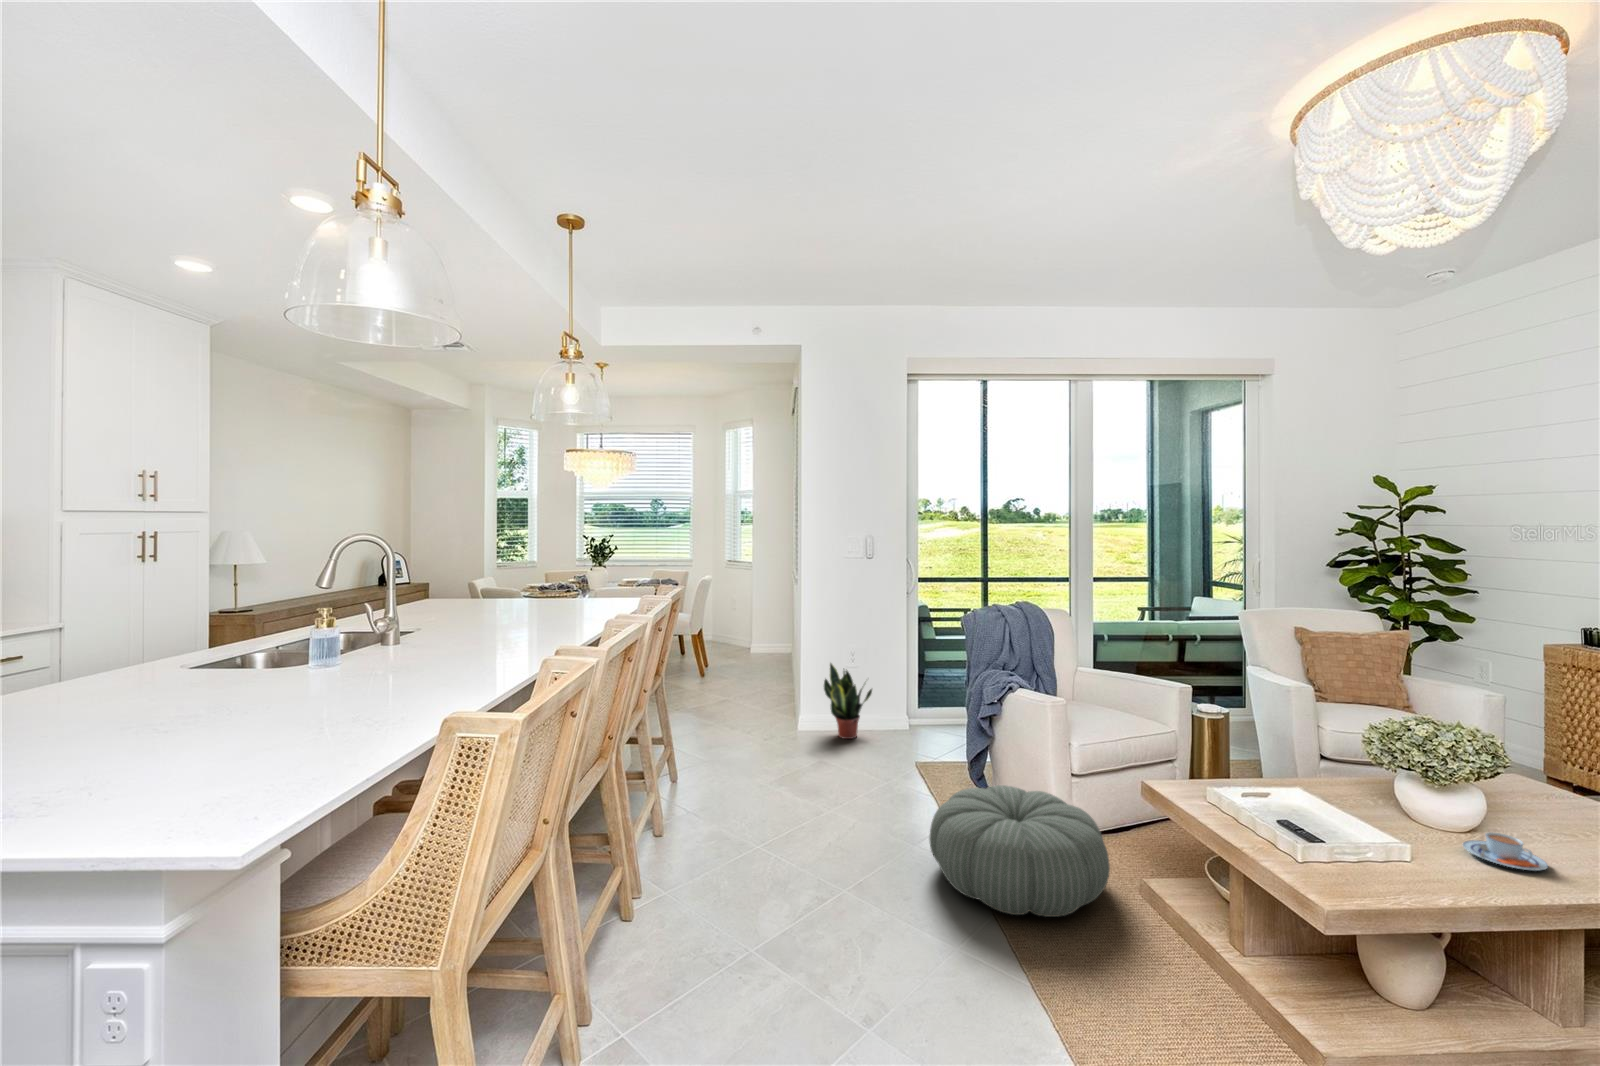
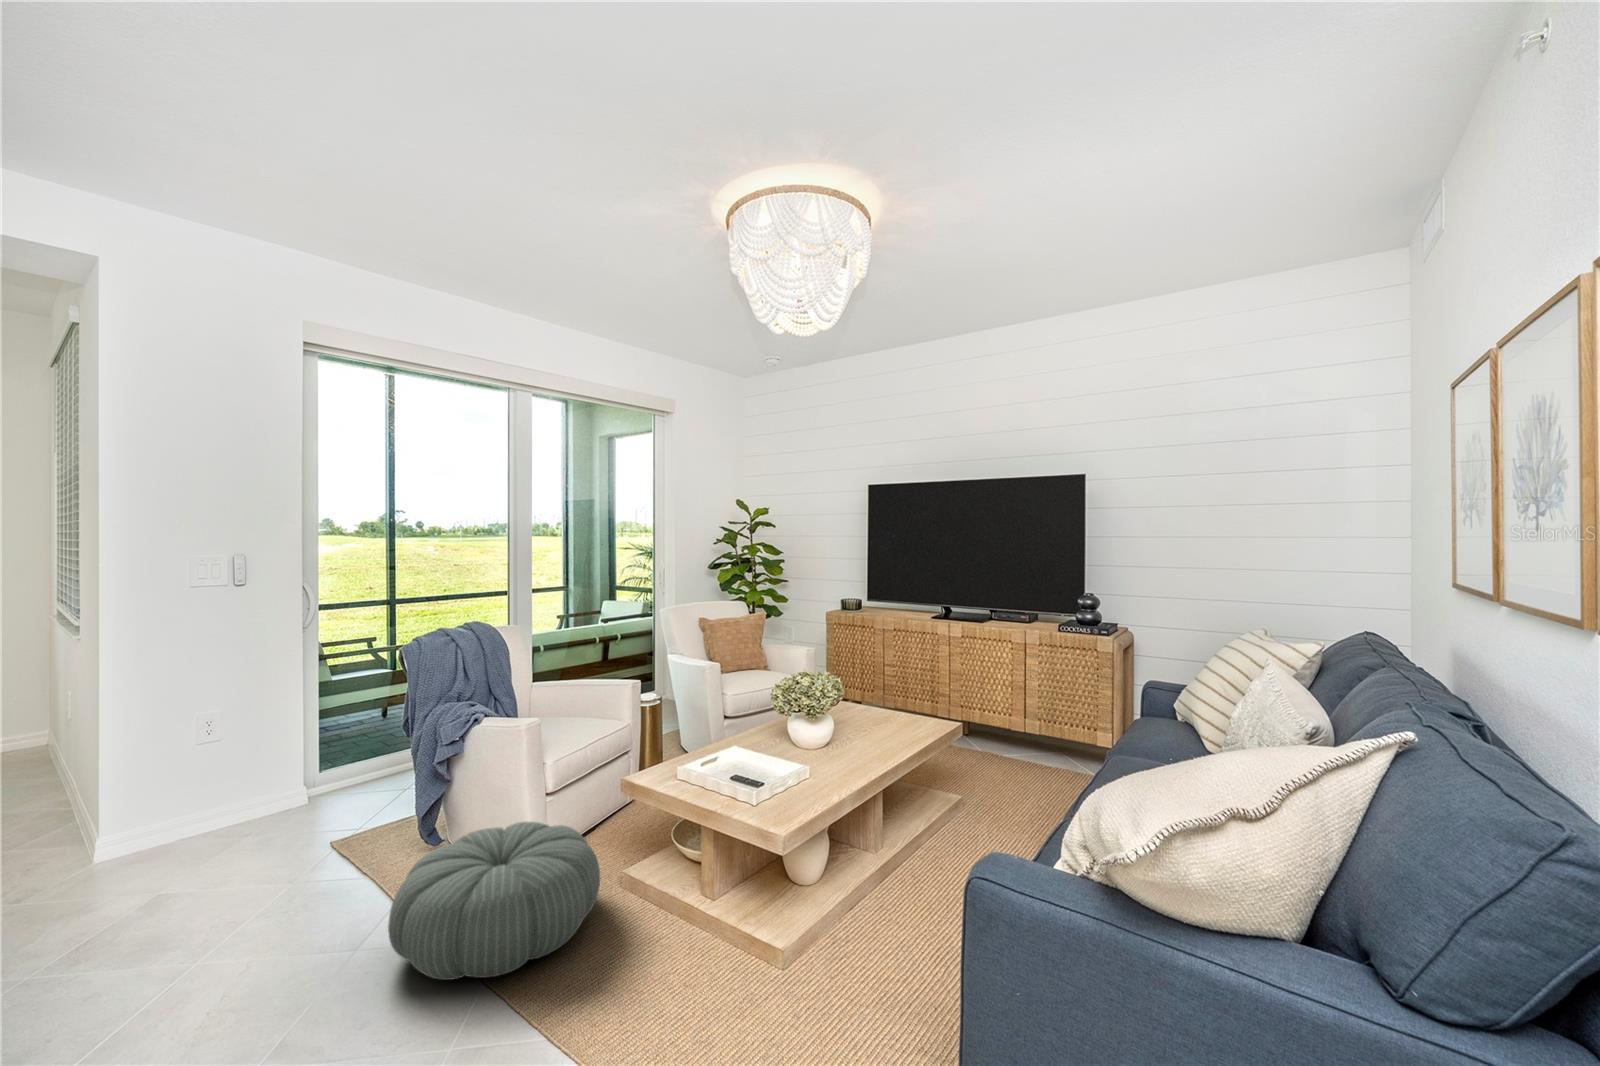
potted plant: present [824,663,872,739] -> none [149,740,247,848]
teacup: present [1463,832,1548,871] -> none [830,742,869,762]

